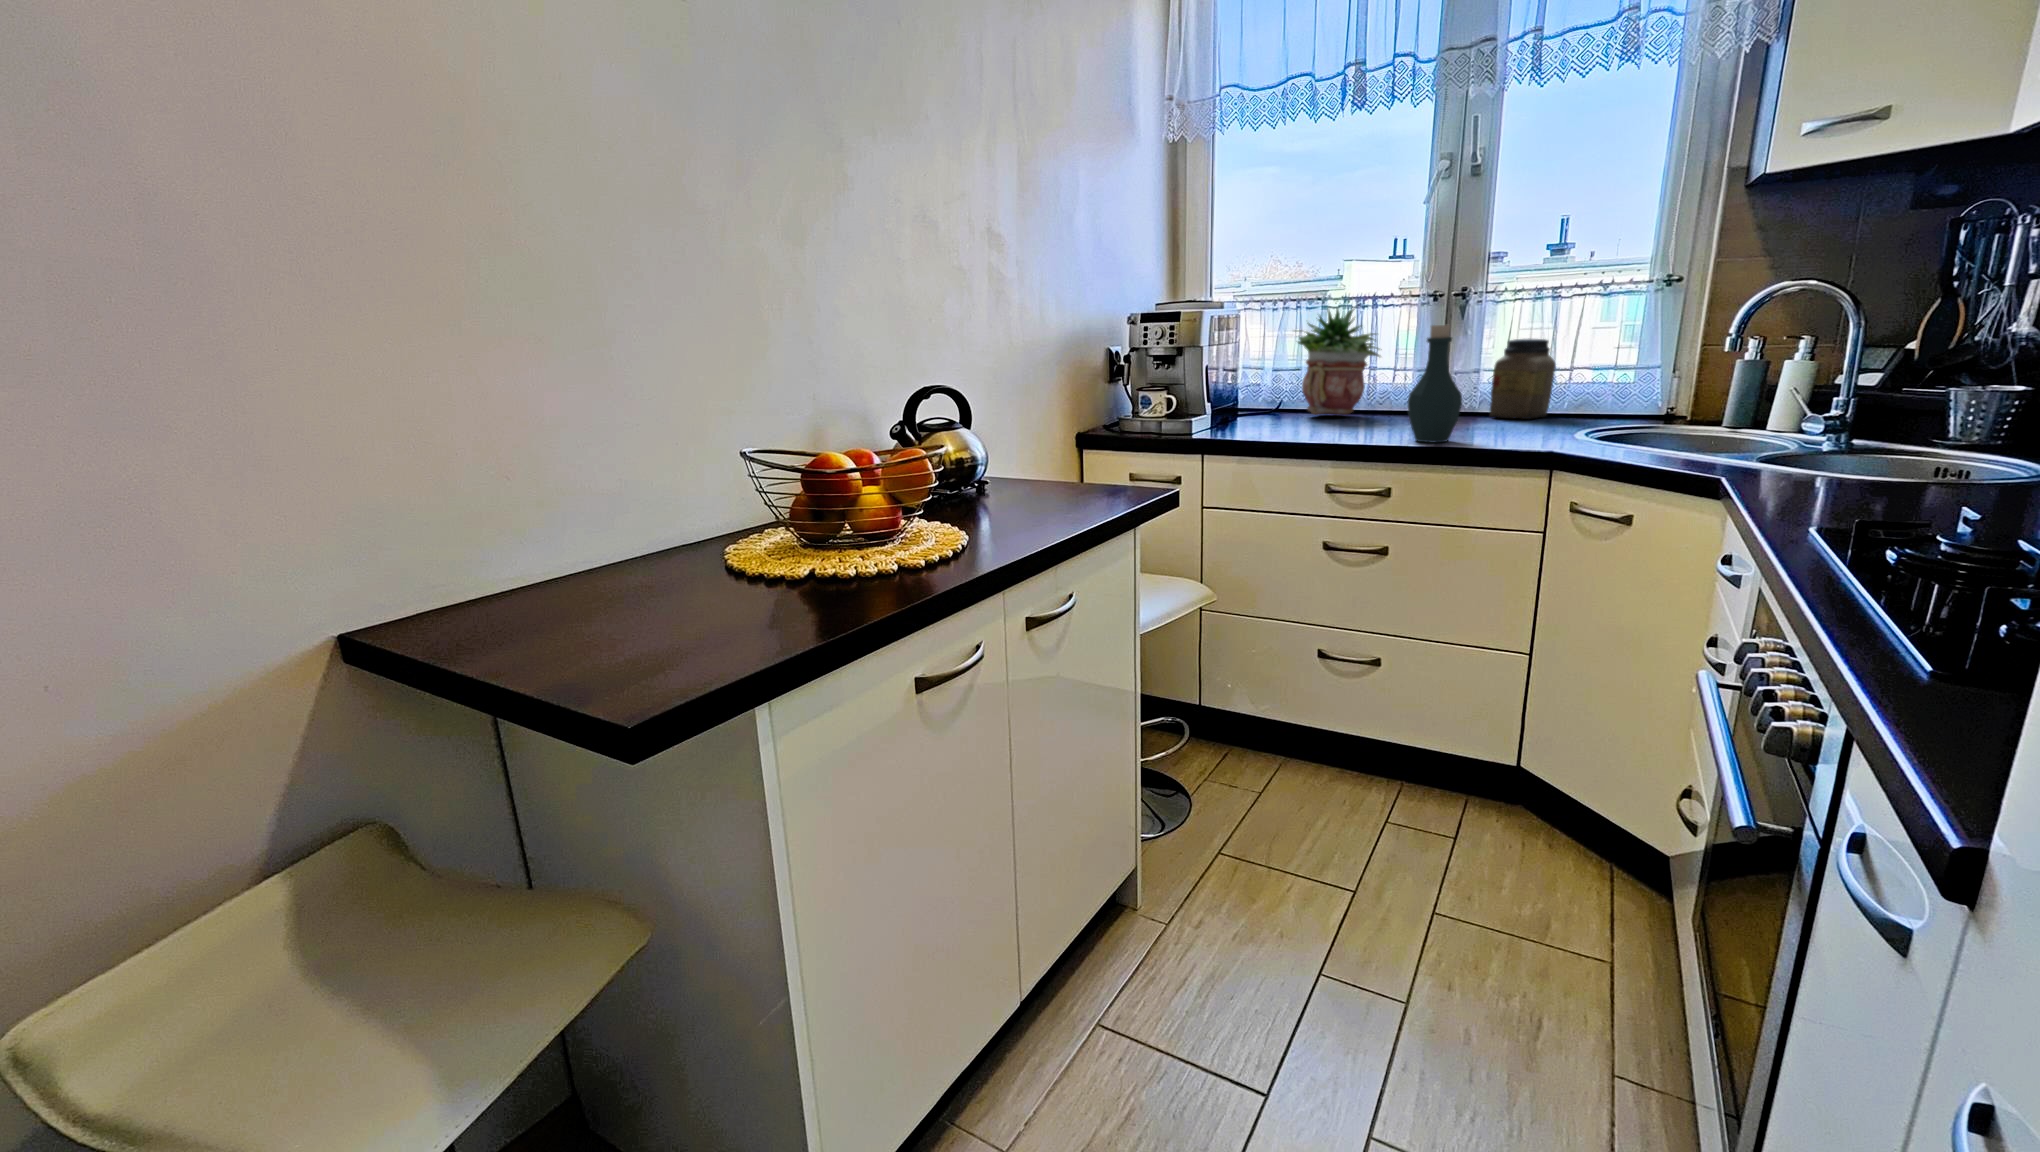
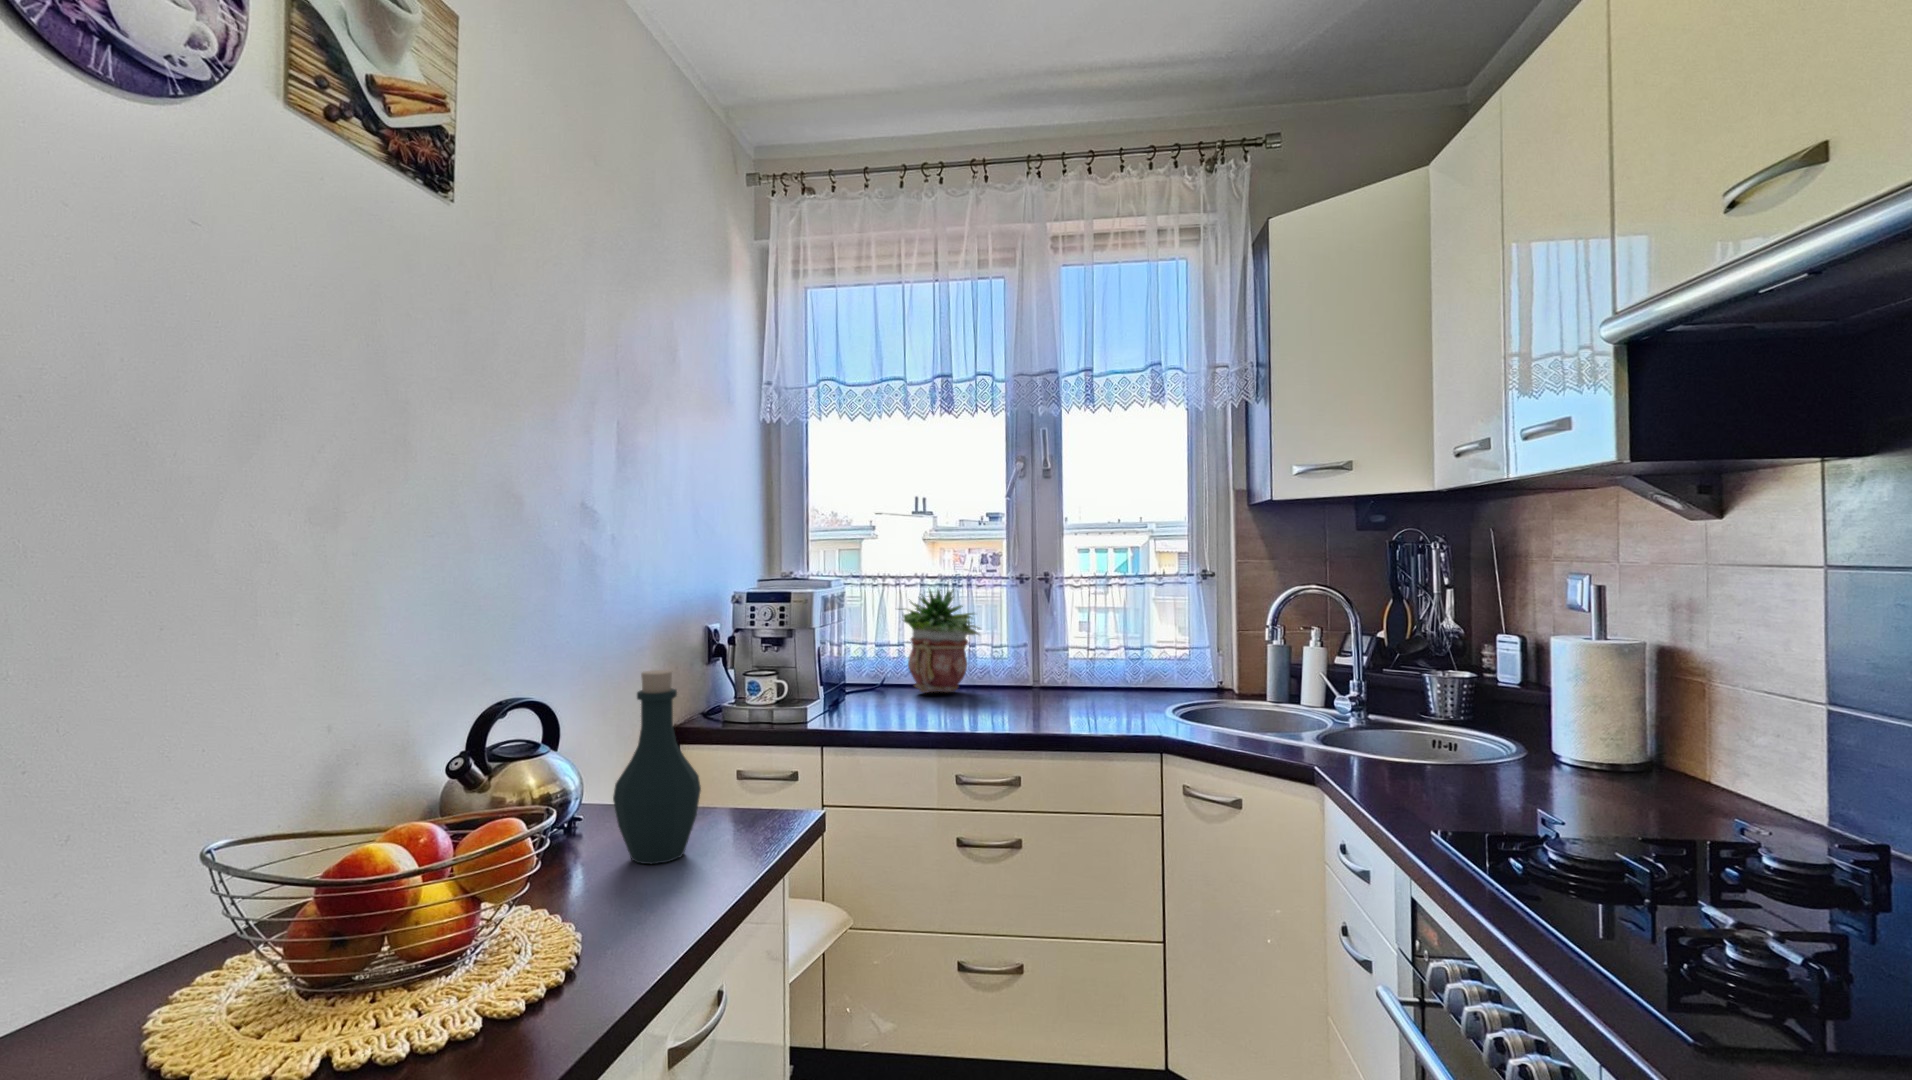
bottle: present [1407,325,1462,443] -> present [613,670,701,864]
jar: present [1490,339,1556,419] -> none [1080,621,1130,695]

